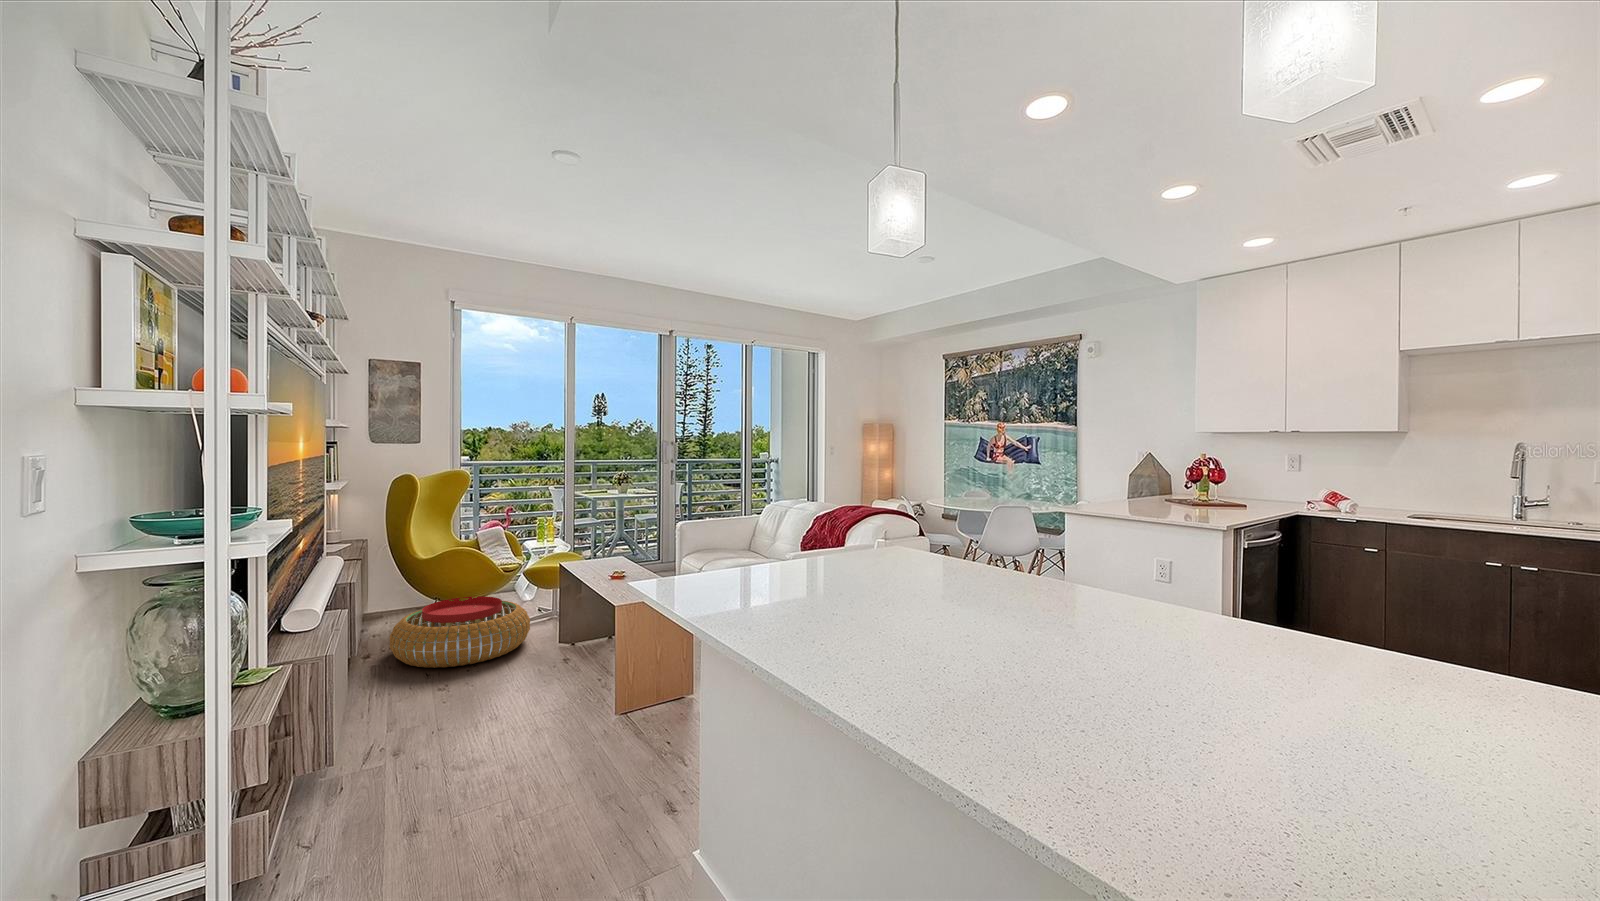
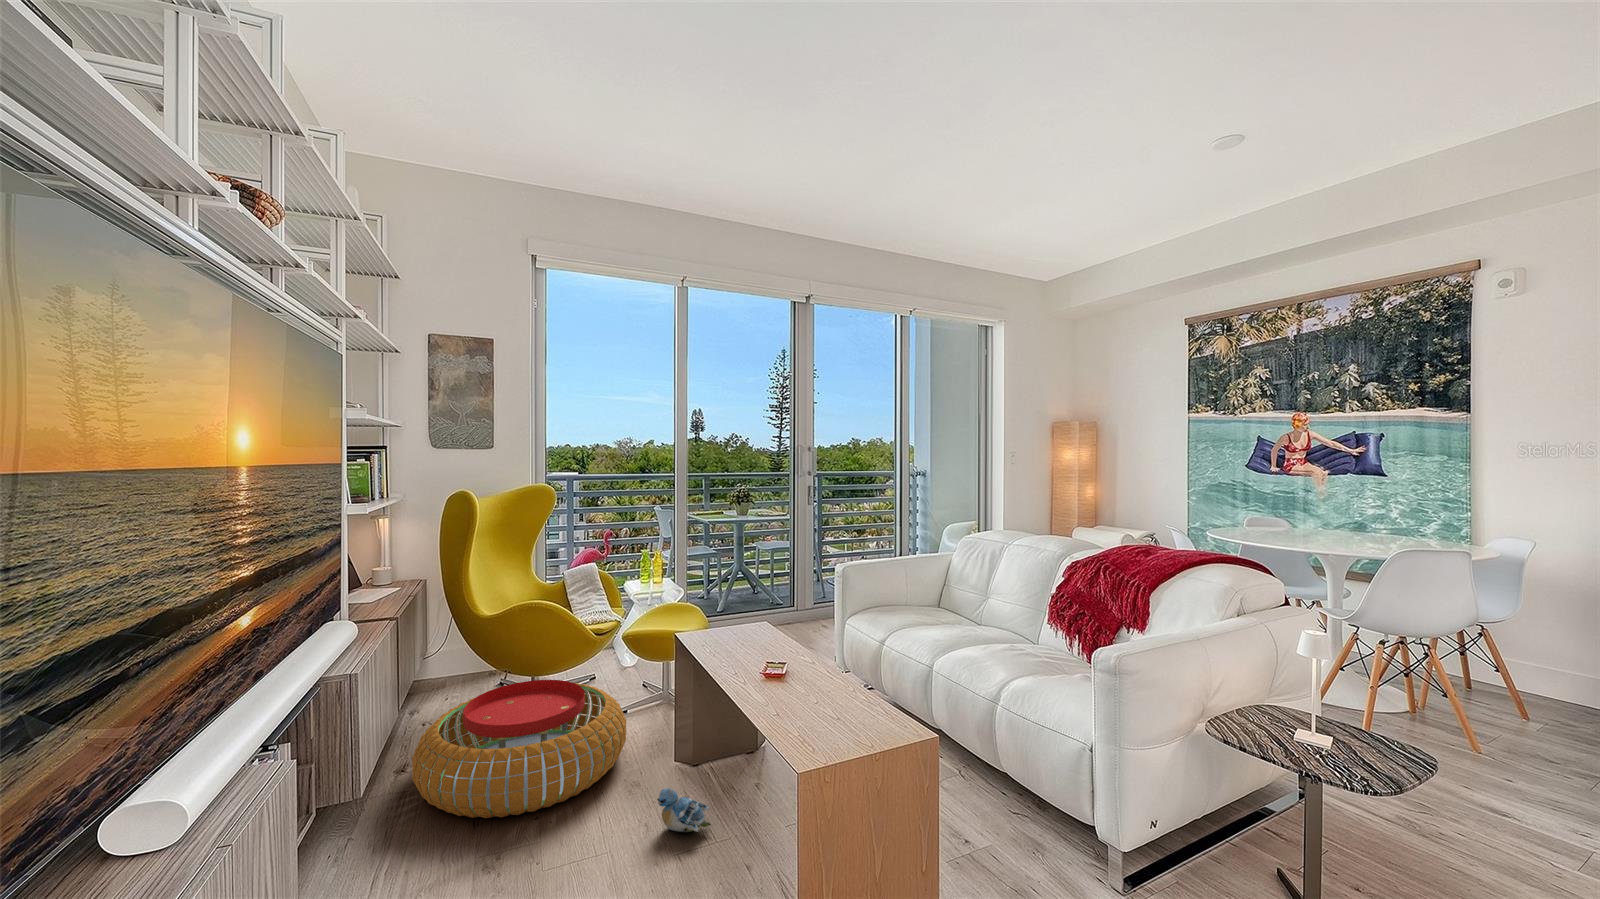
plush toy: none [552,643,584,666] -> present [657,788,711,832]

